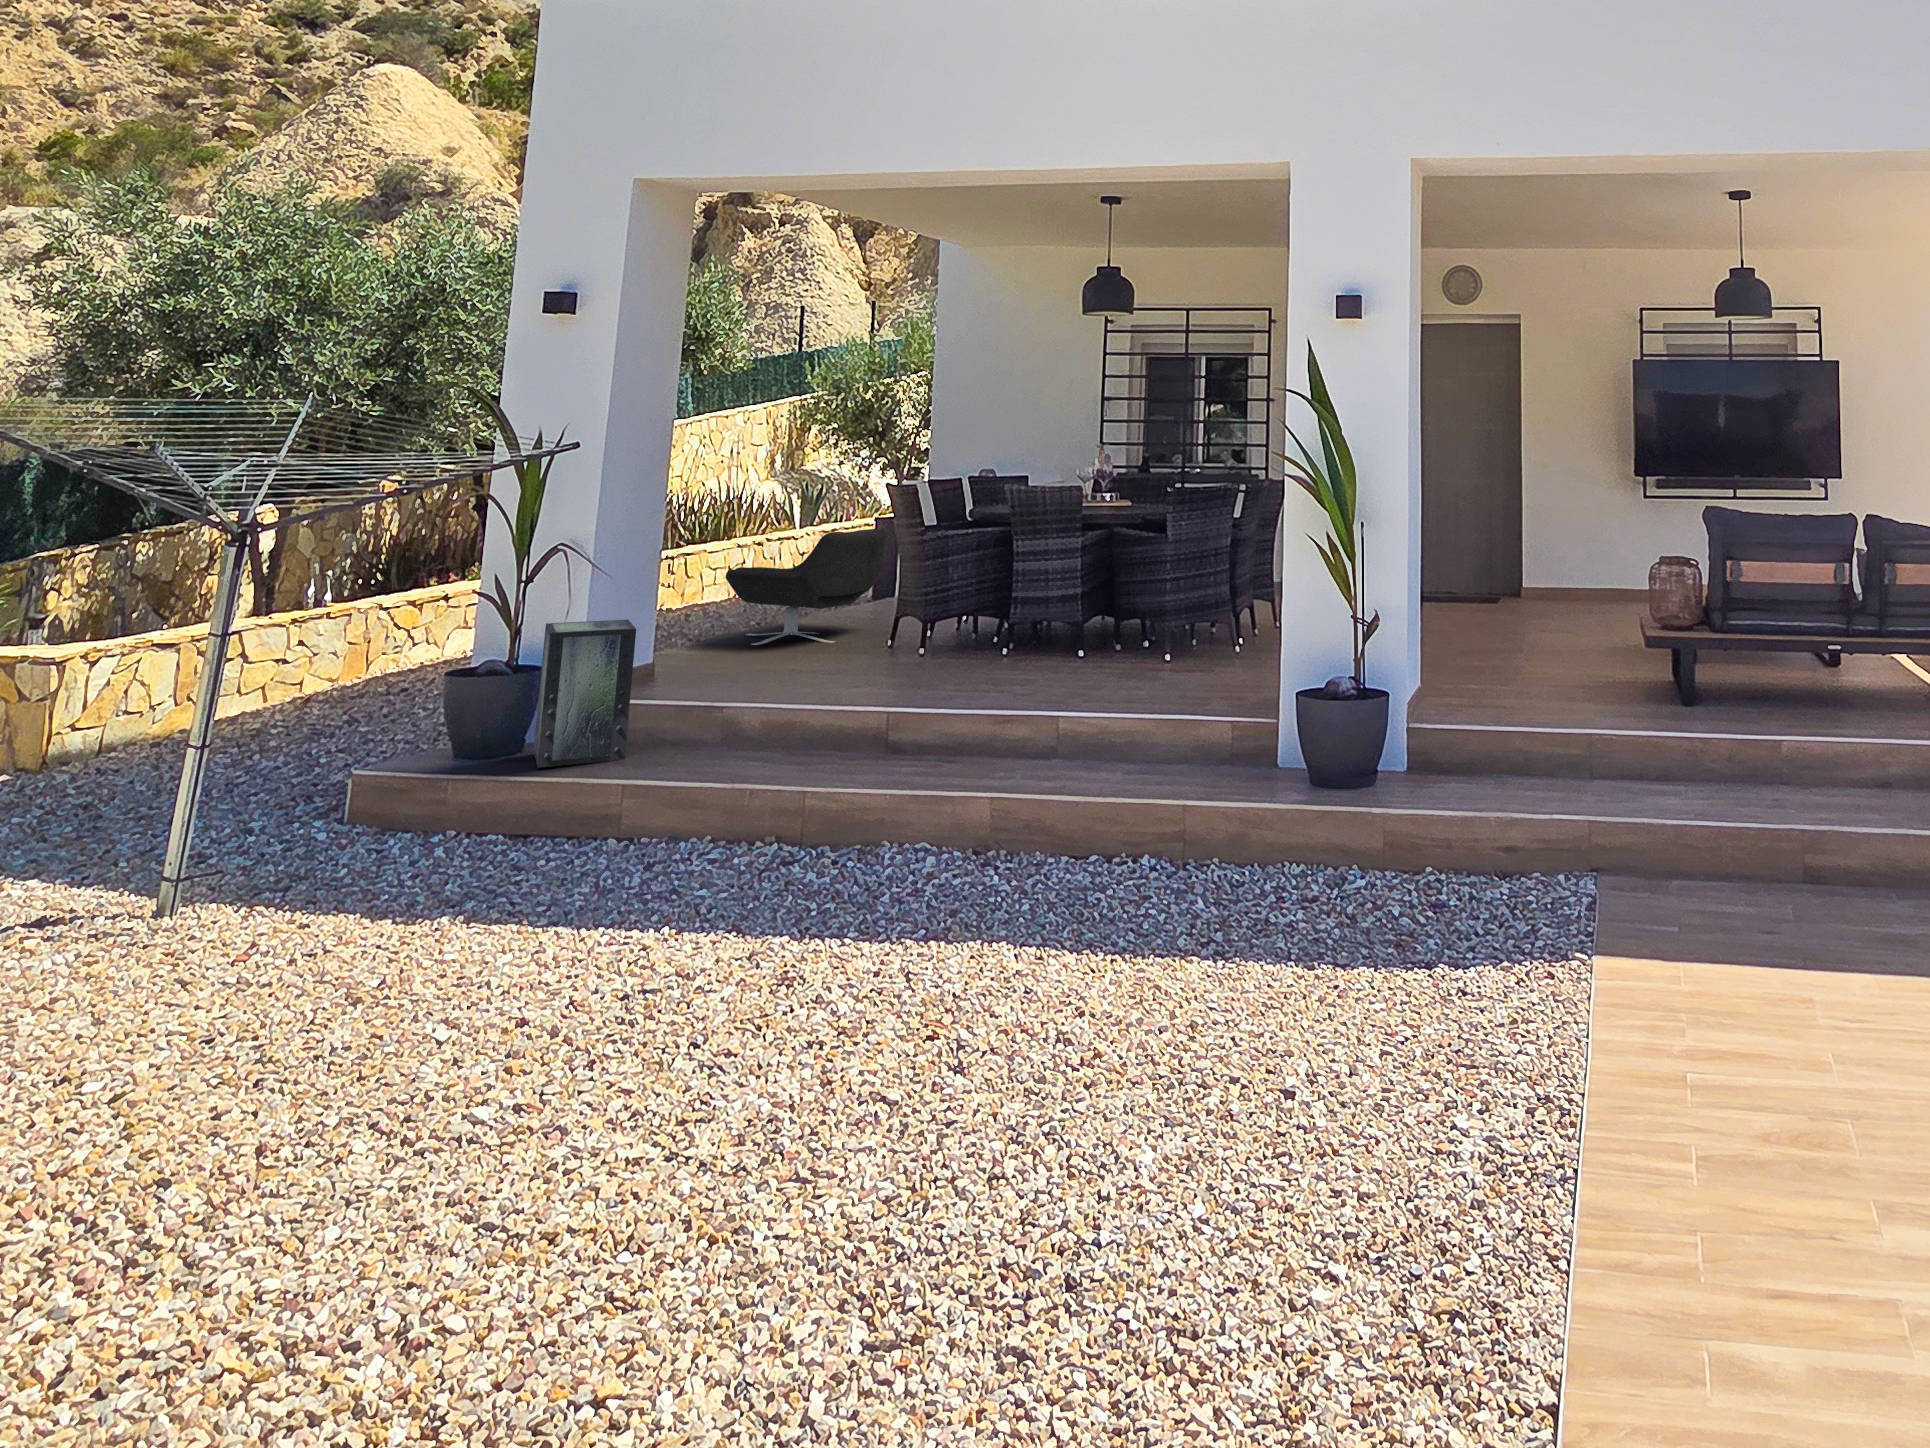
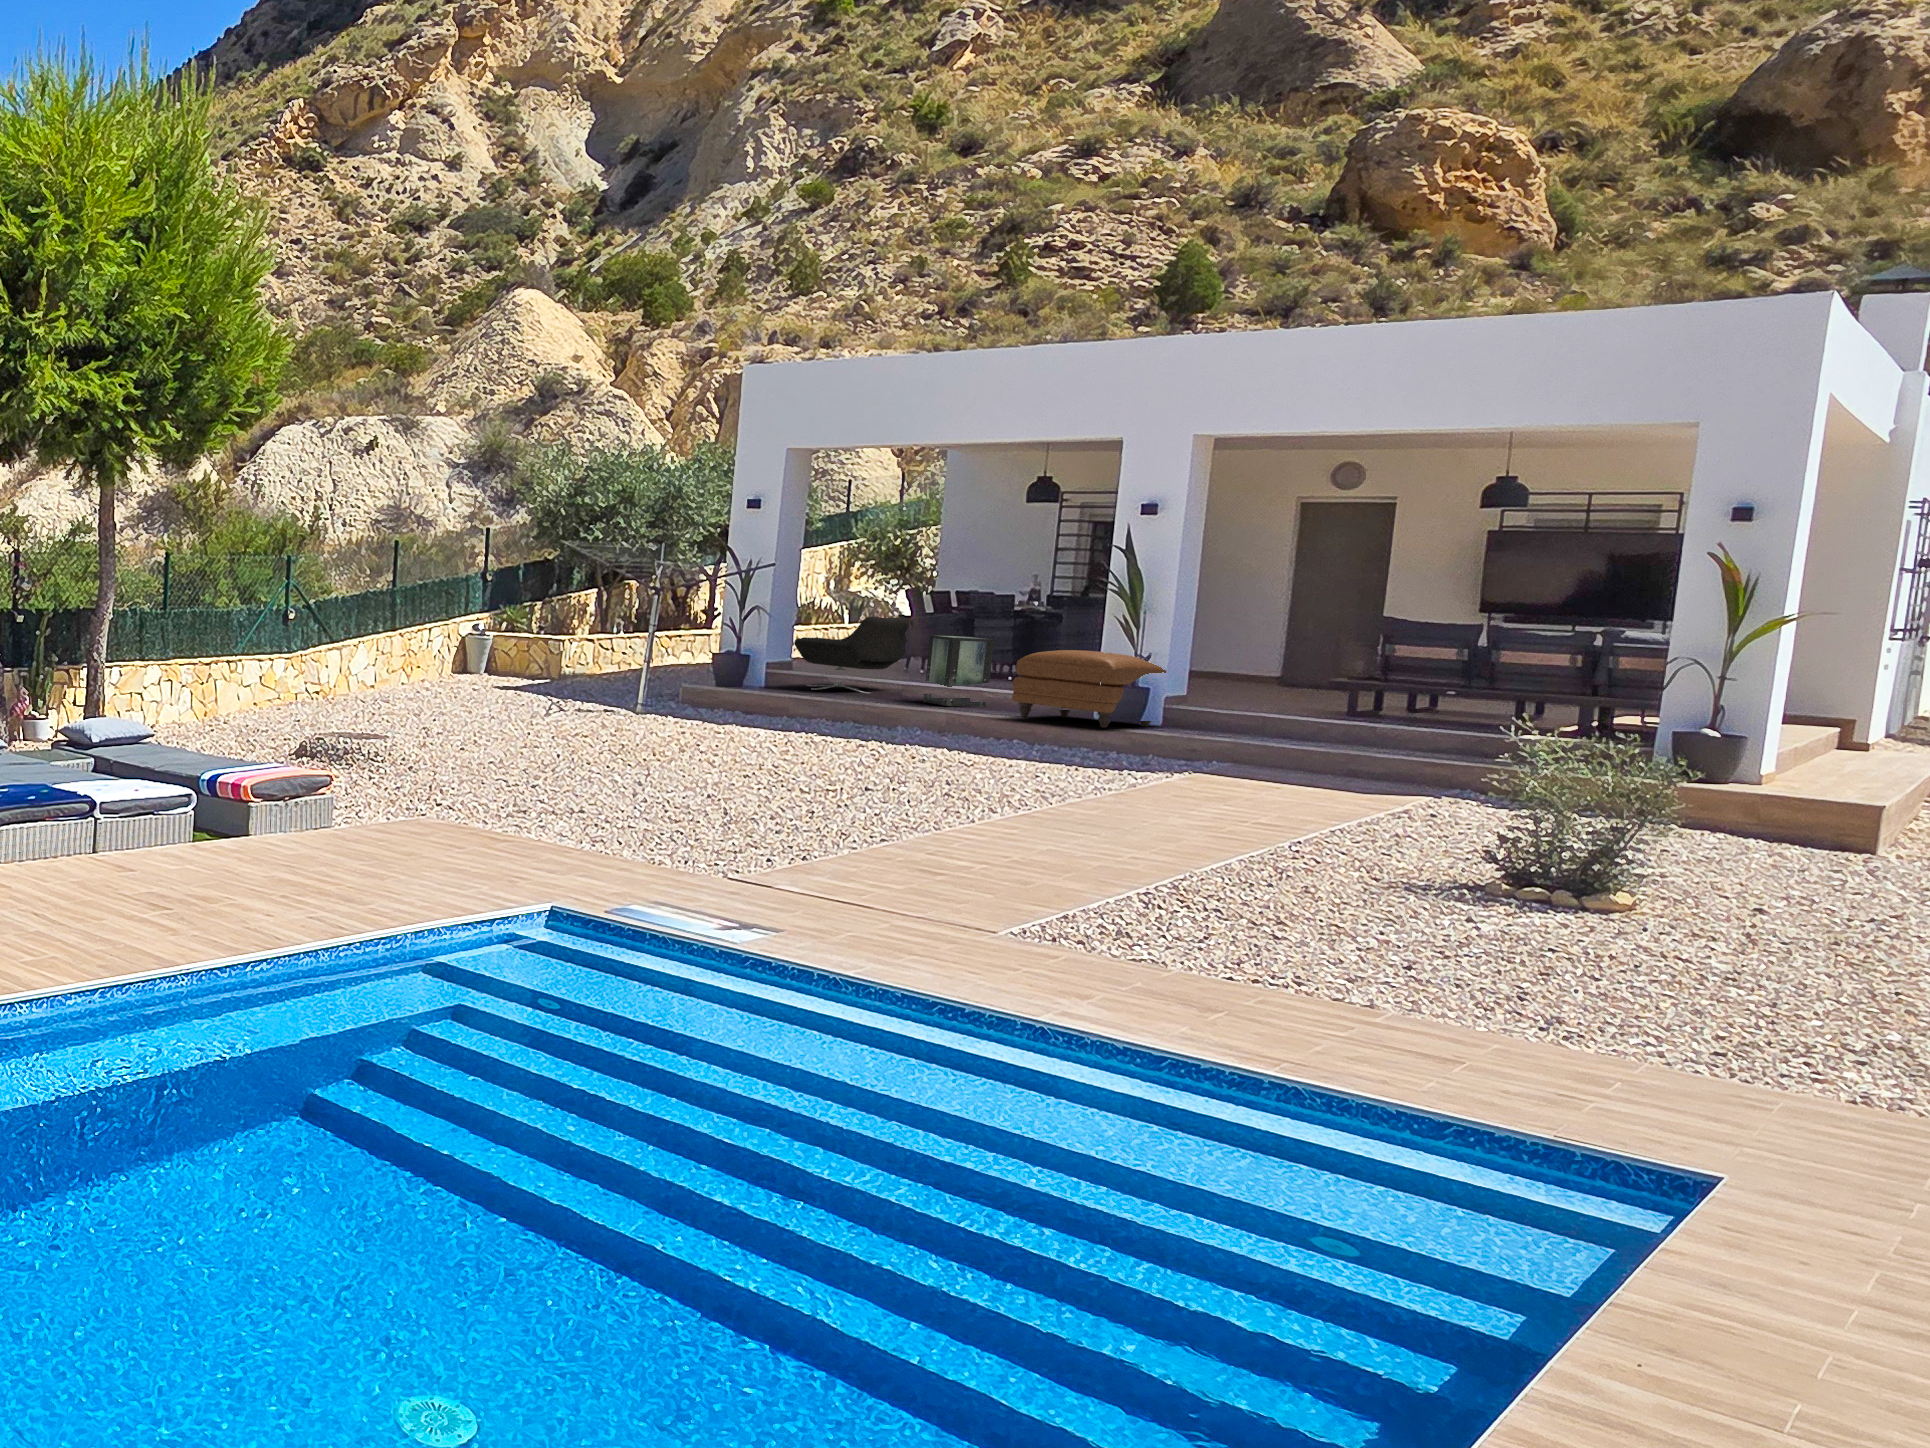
ottoman: none [1024,577,1208,694] -> present [1012,650,1167,728]
storage box: present [533,620,636,768] -> present [923,635,994,707]

